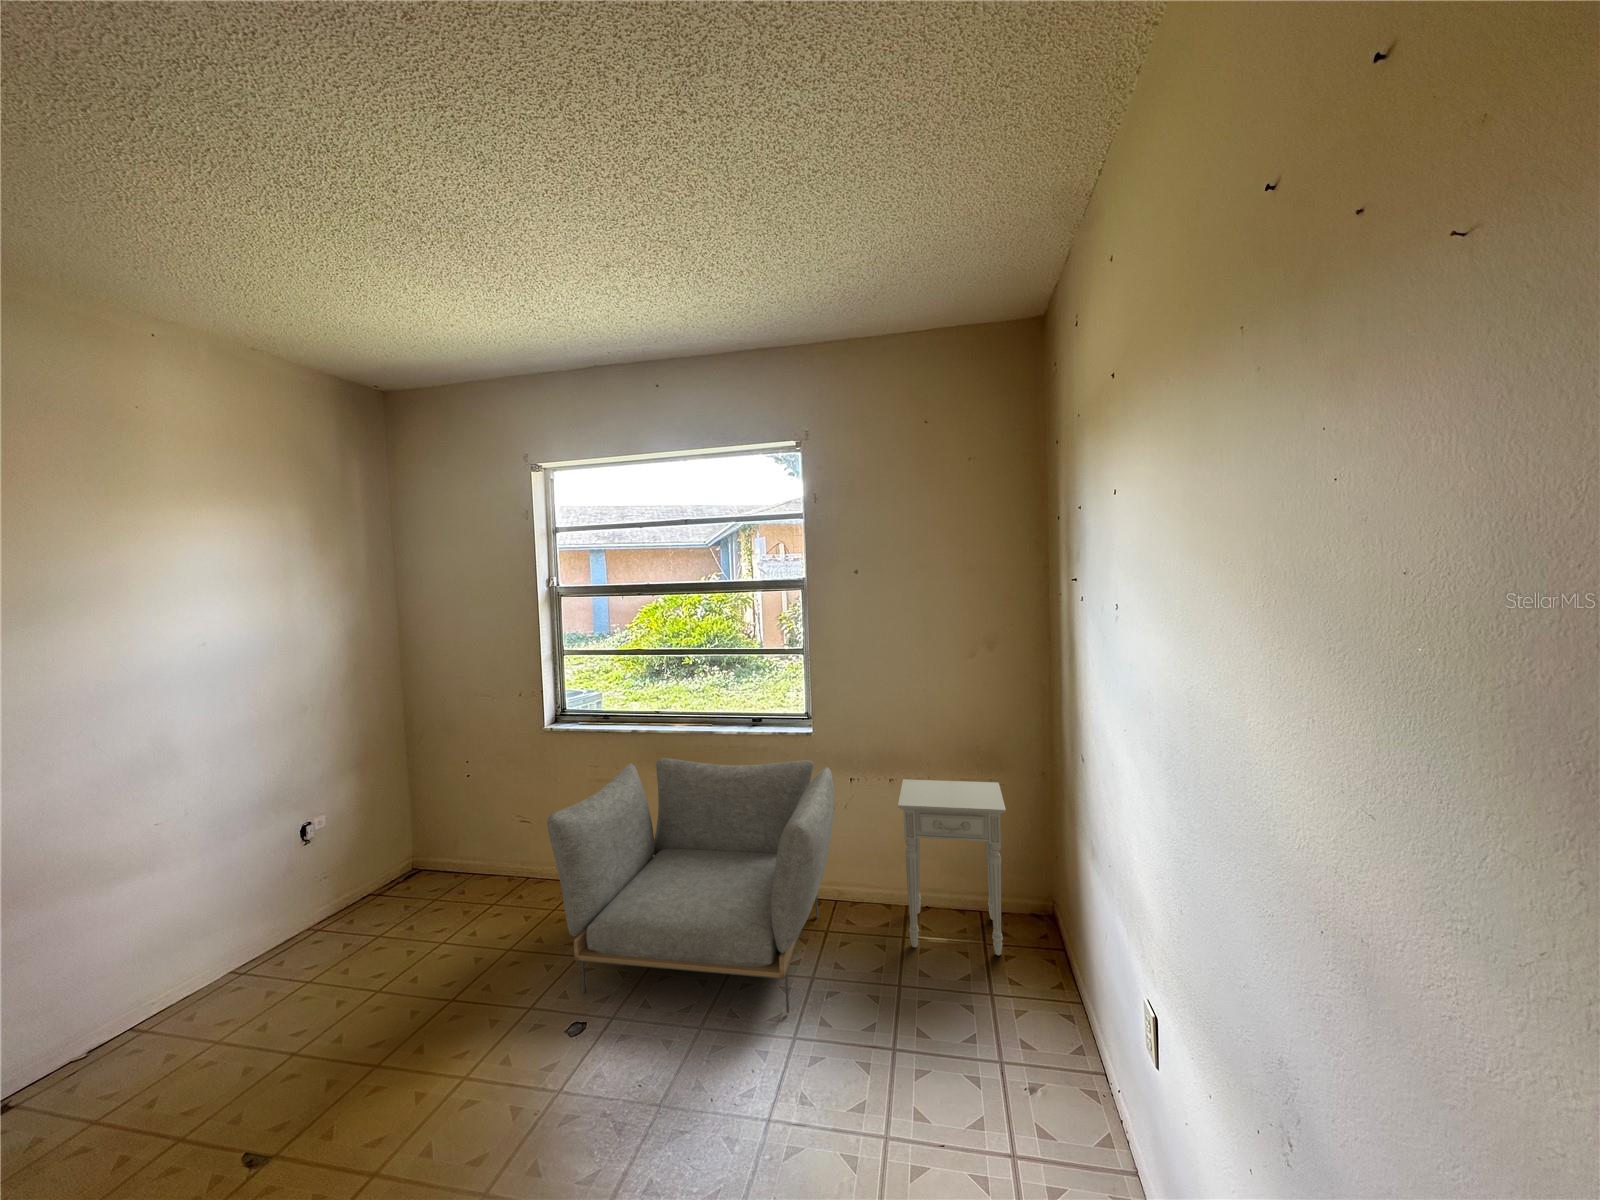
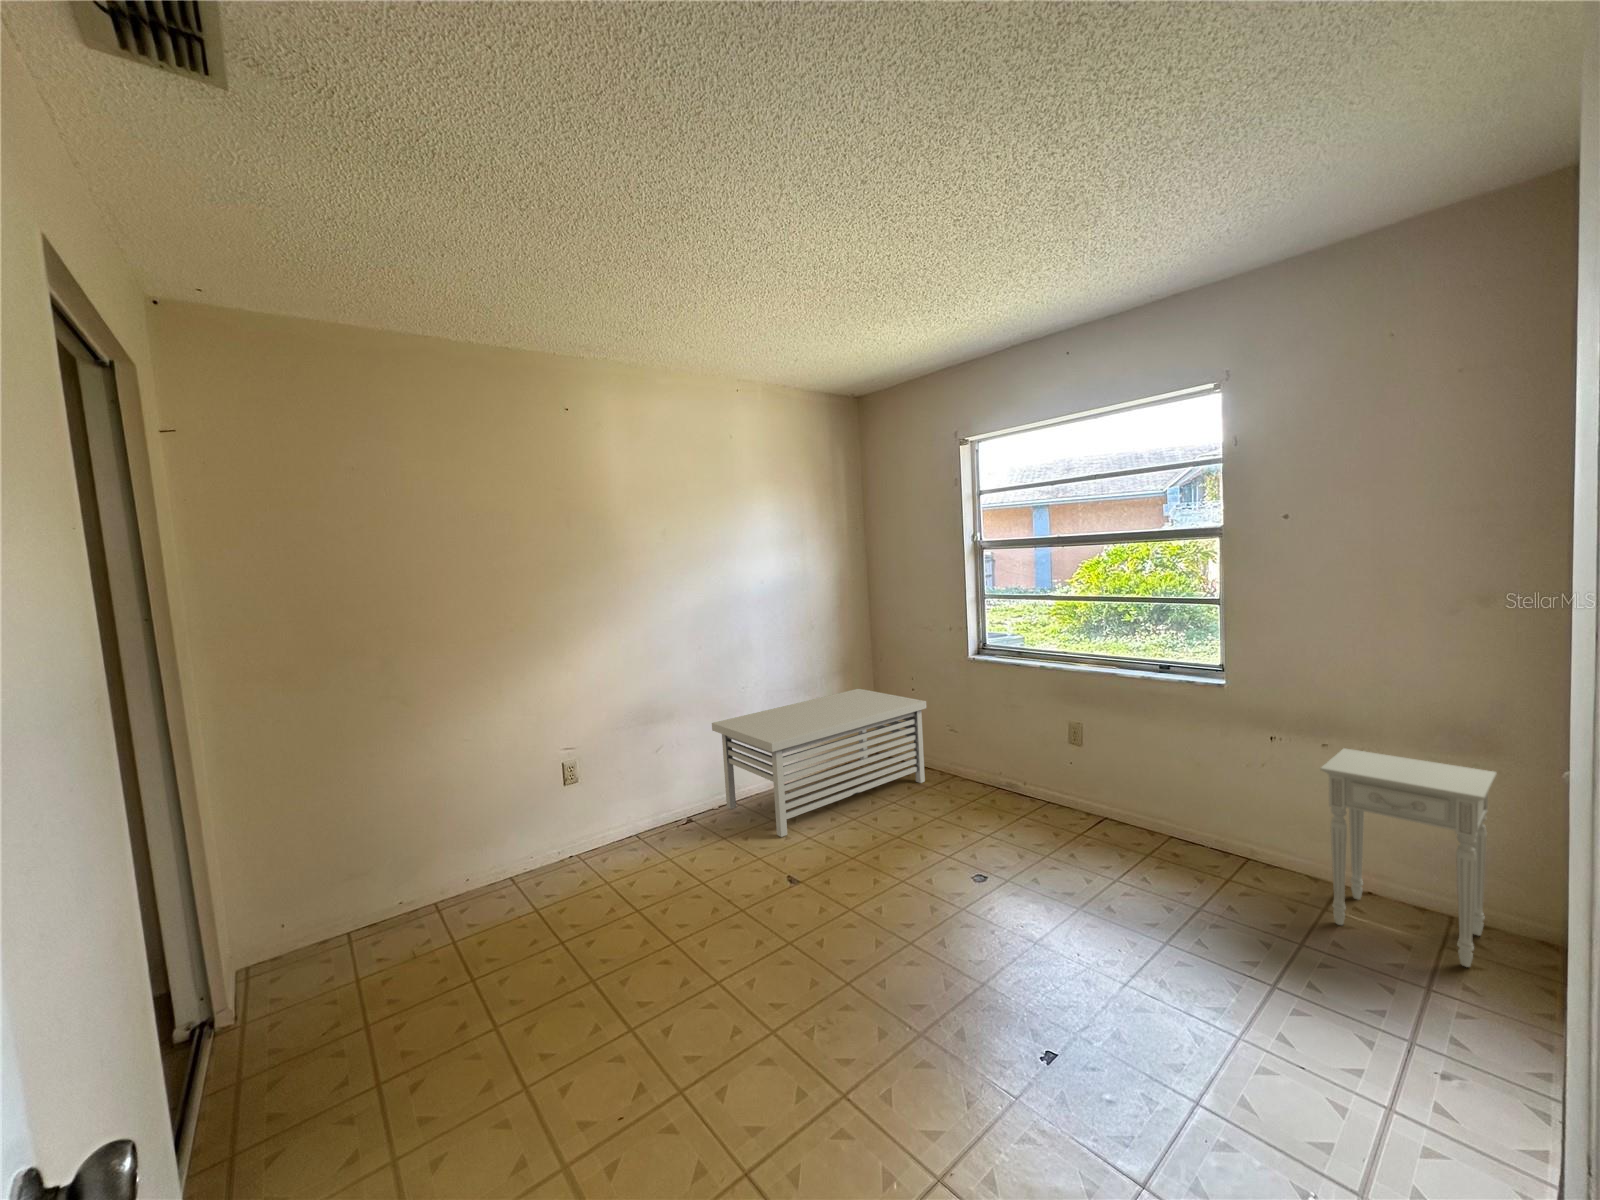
armchair: present [547,758,834,1013] -> none [962,692,1244,926]
storage bench: none [65,787,490,1081] -> present [712,689,927,837]

